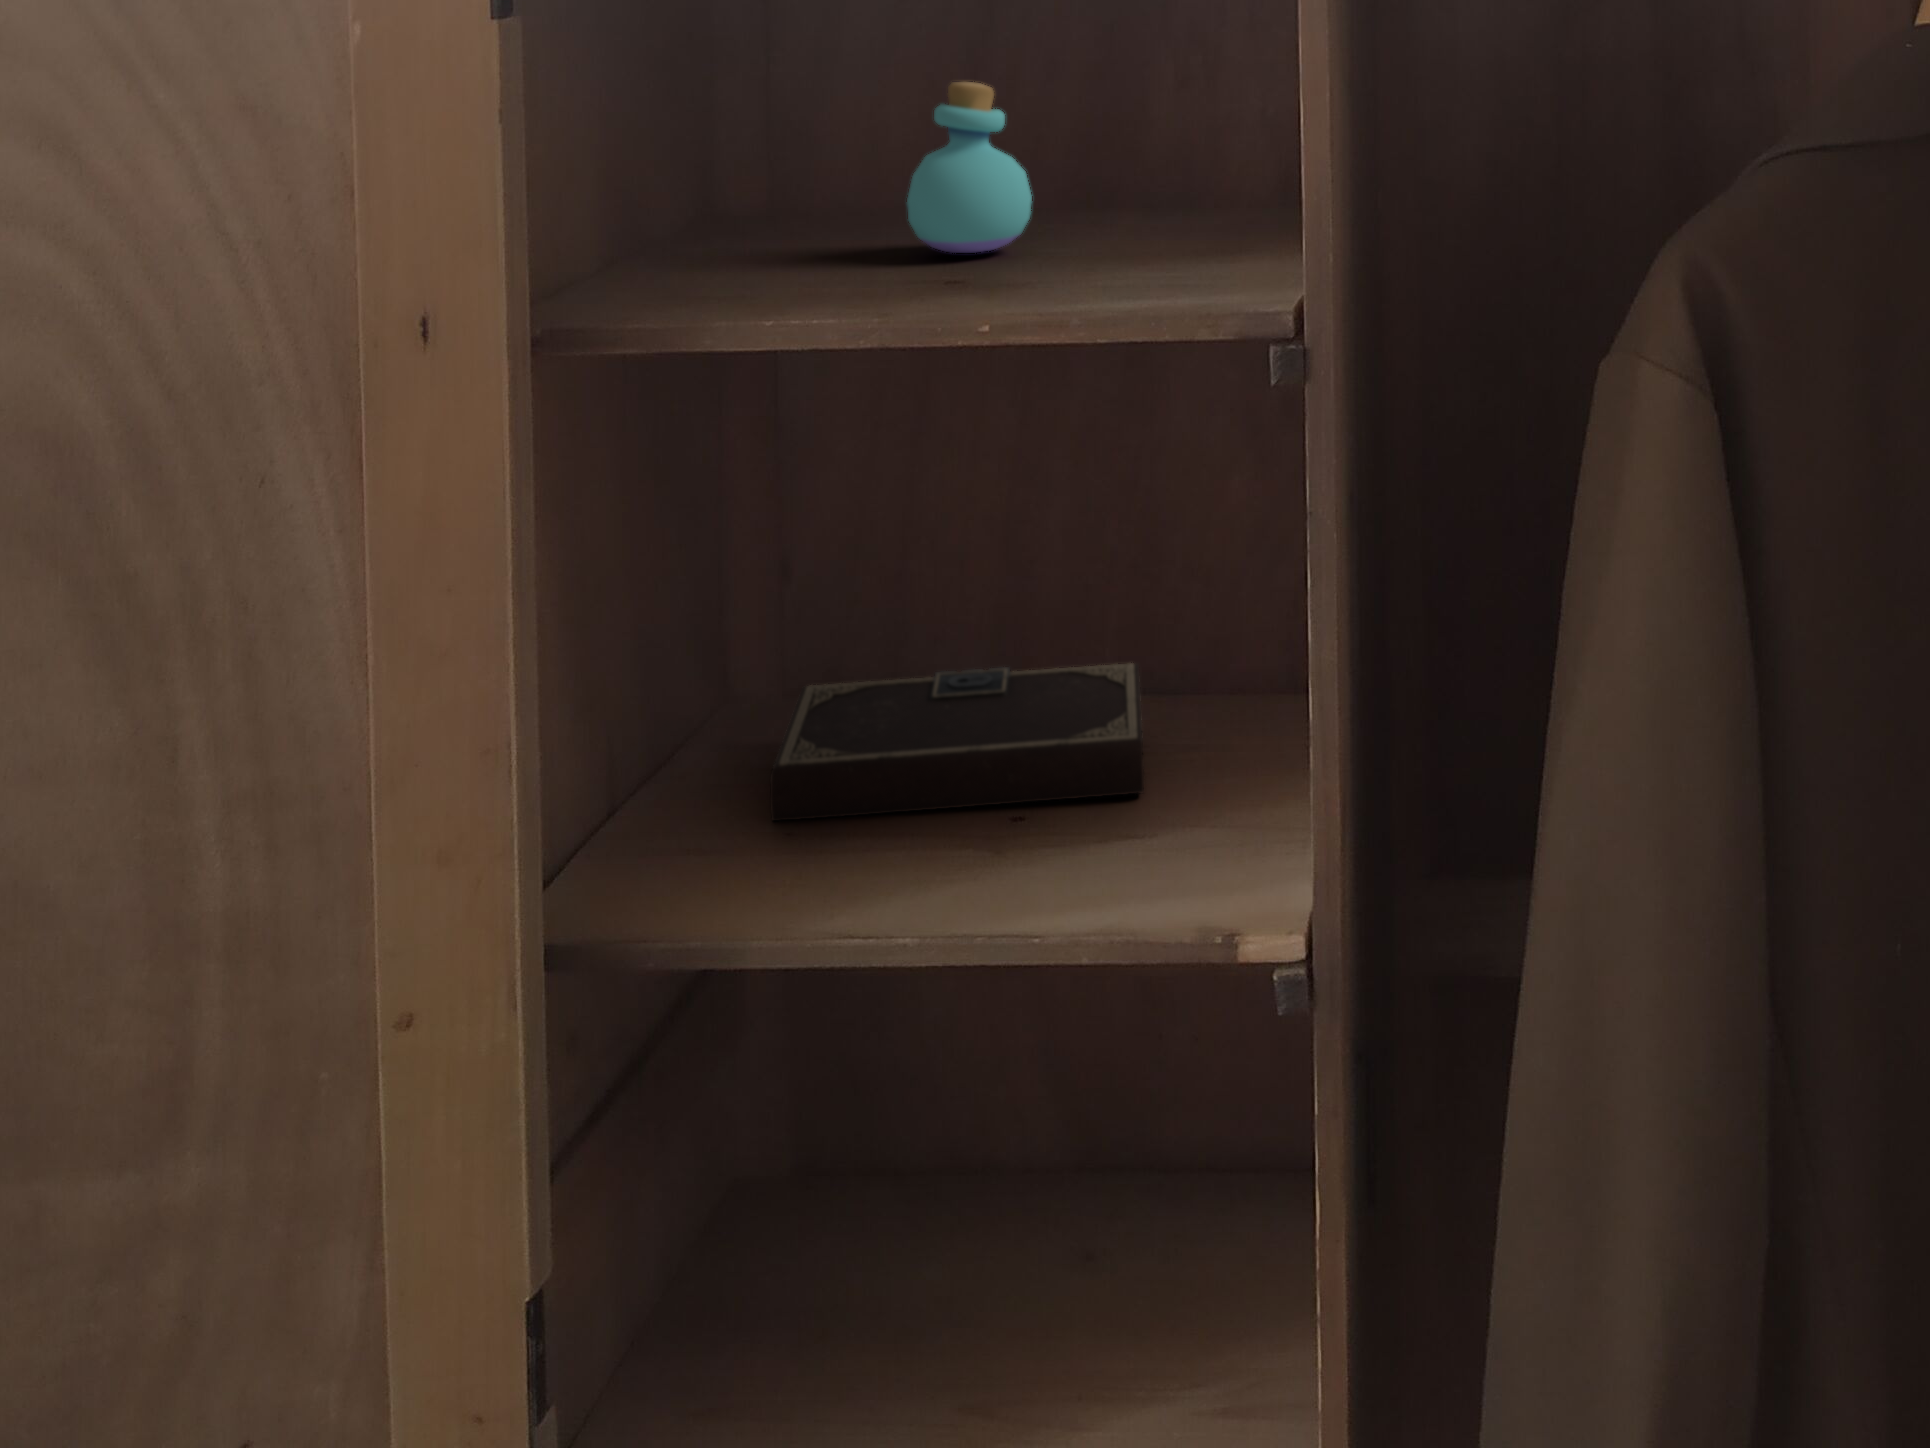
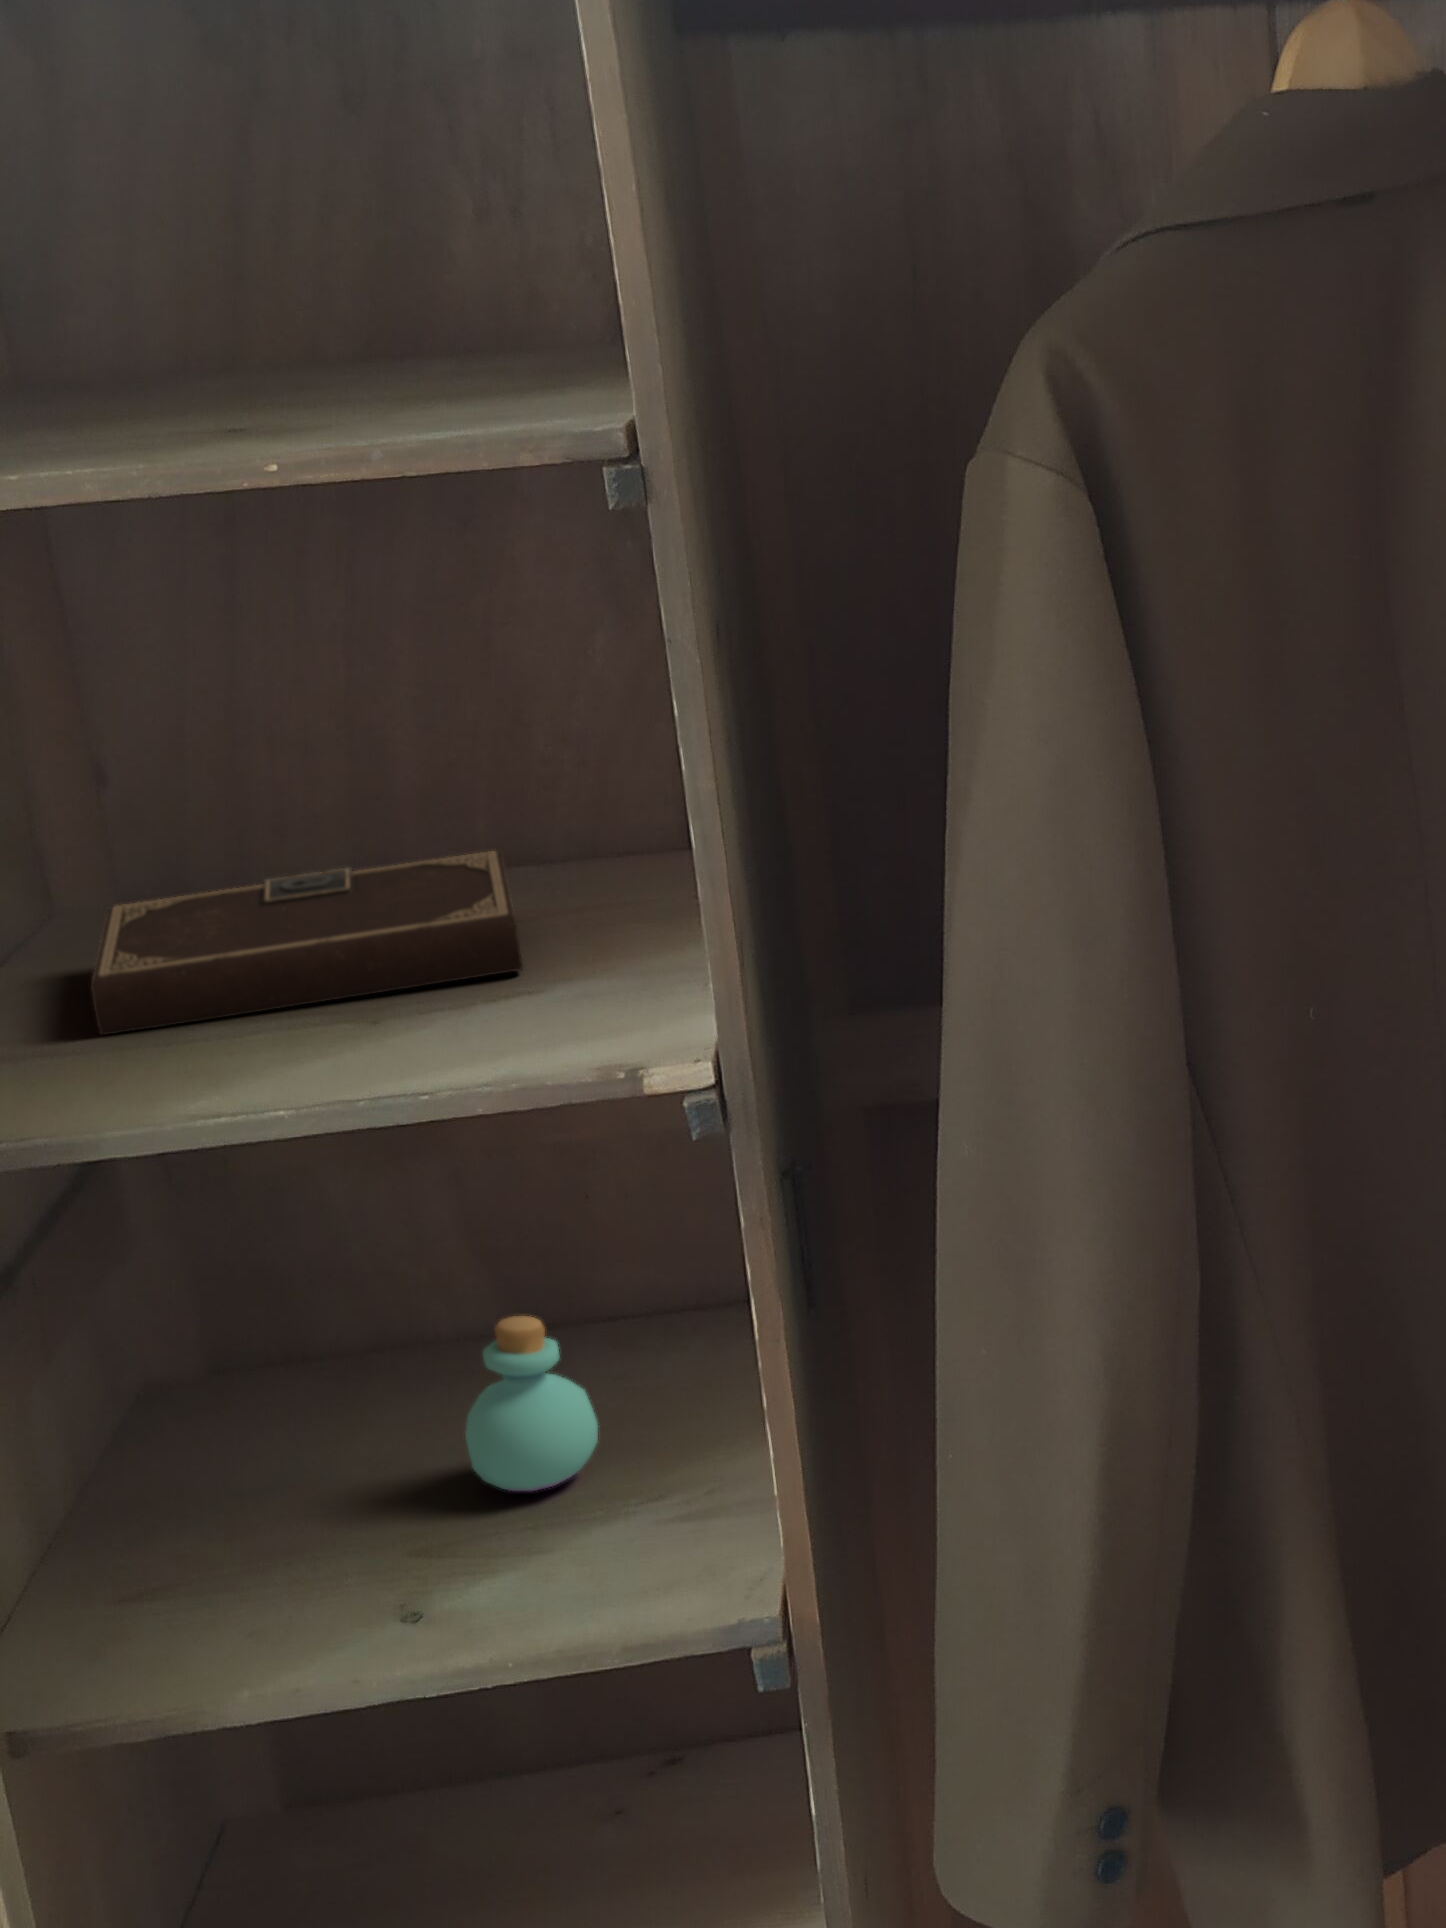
perfume bottle: present [907,82,1032,253] -> present [465,1316,598,1492]

